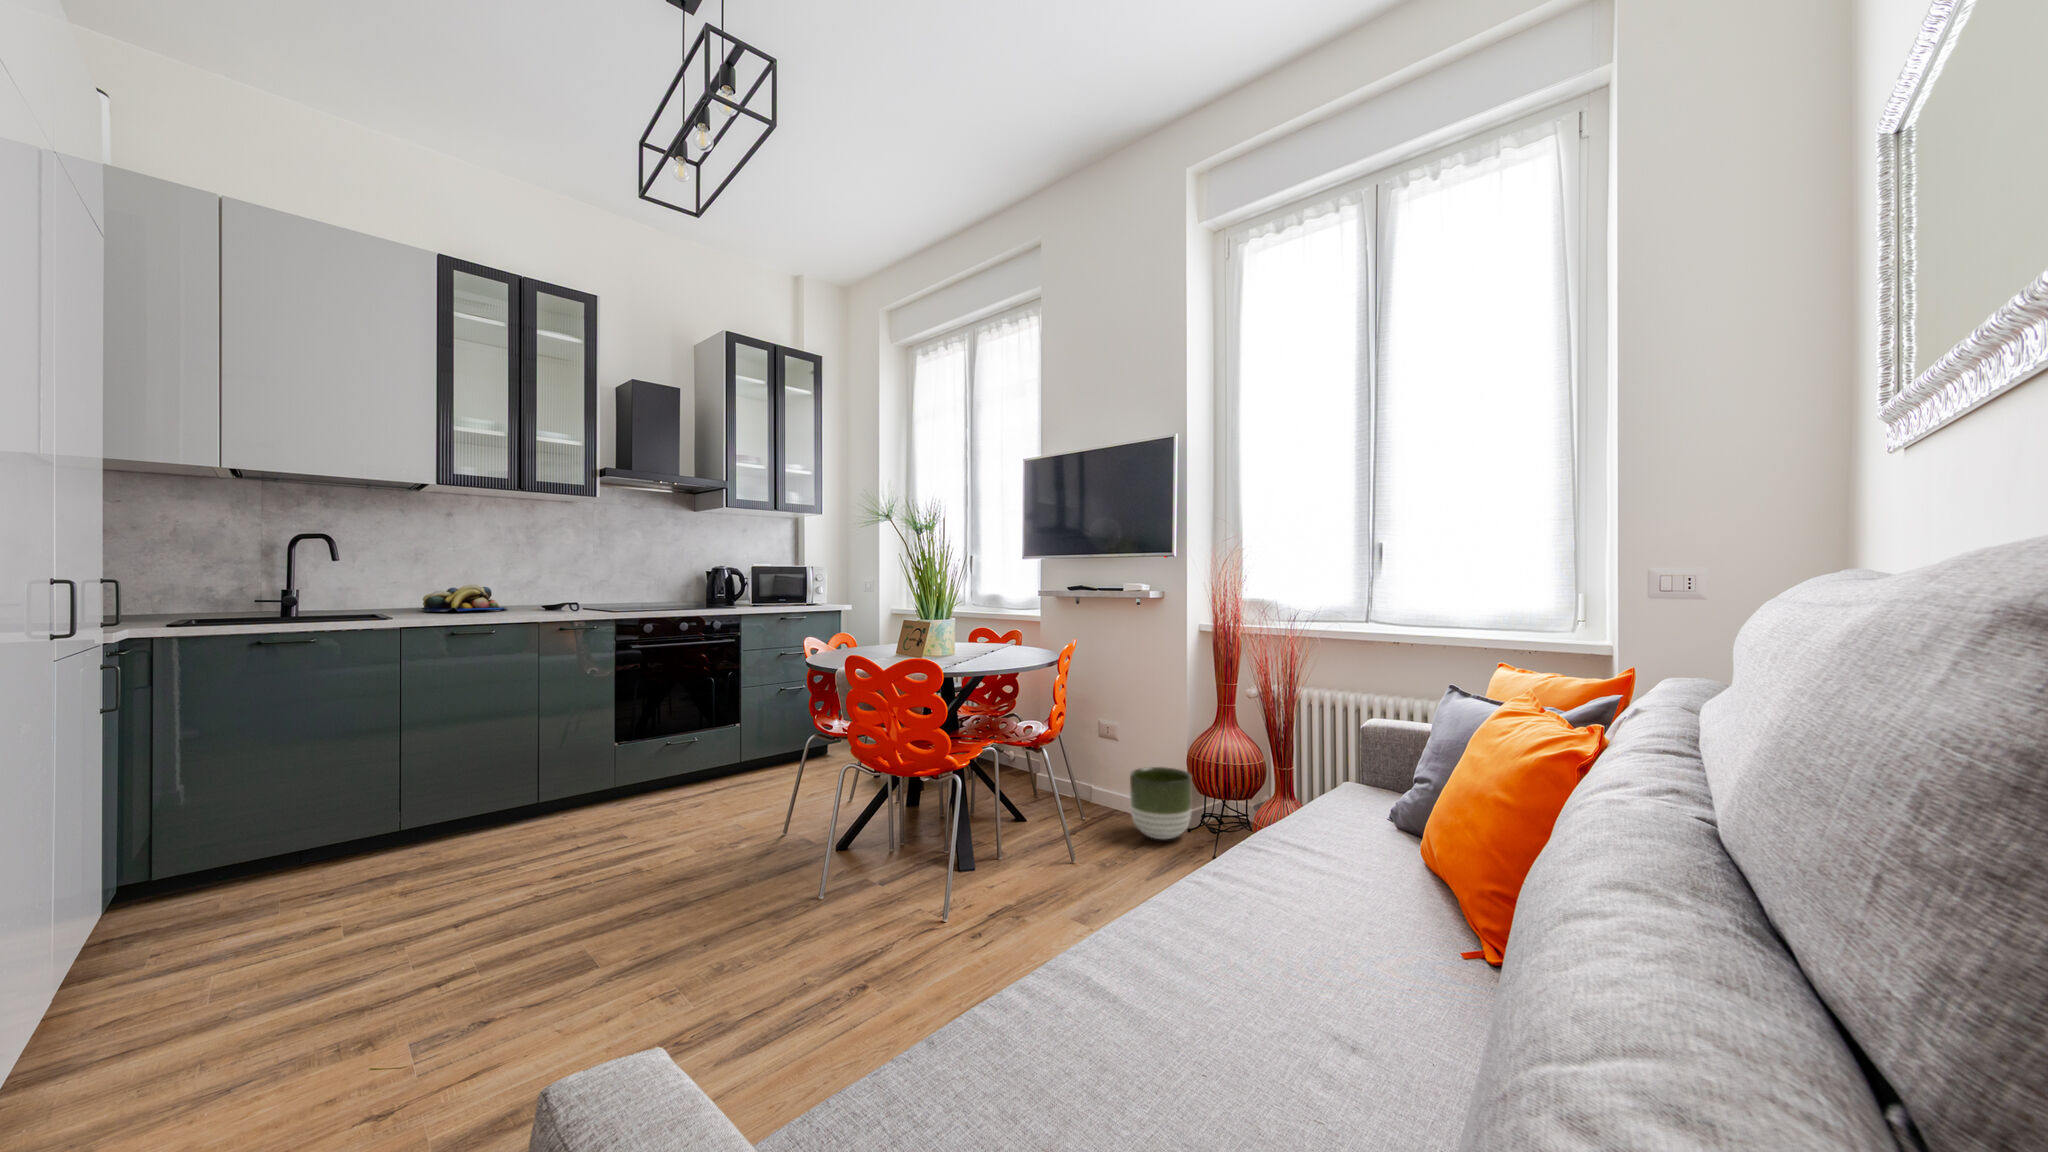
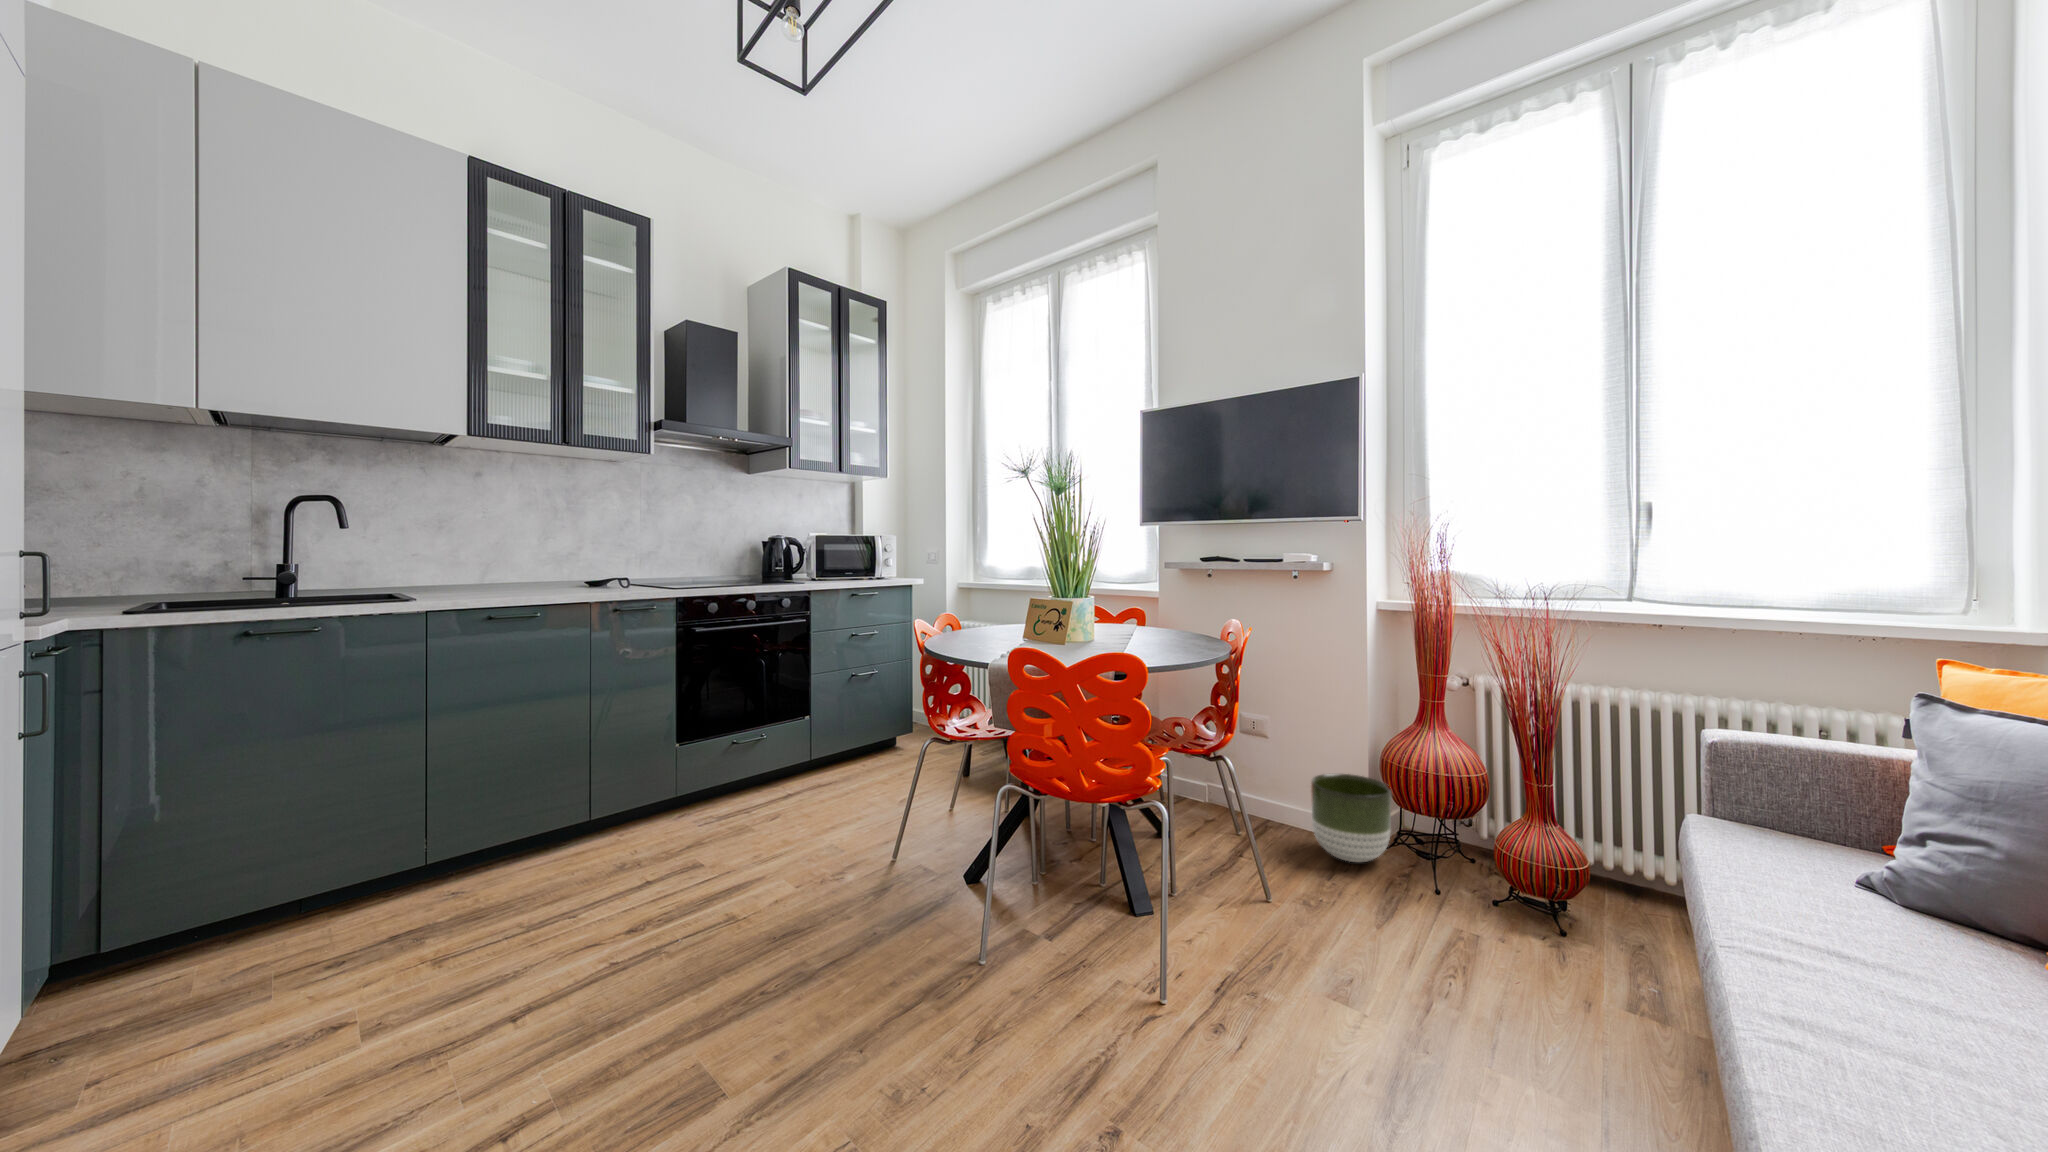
fruit bowl: present [422,585,507,611] -> none [447,559,551,591]

